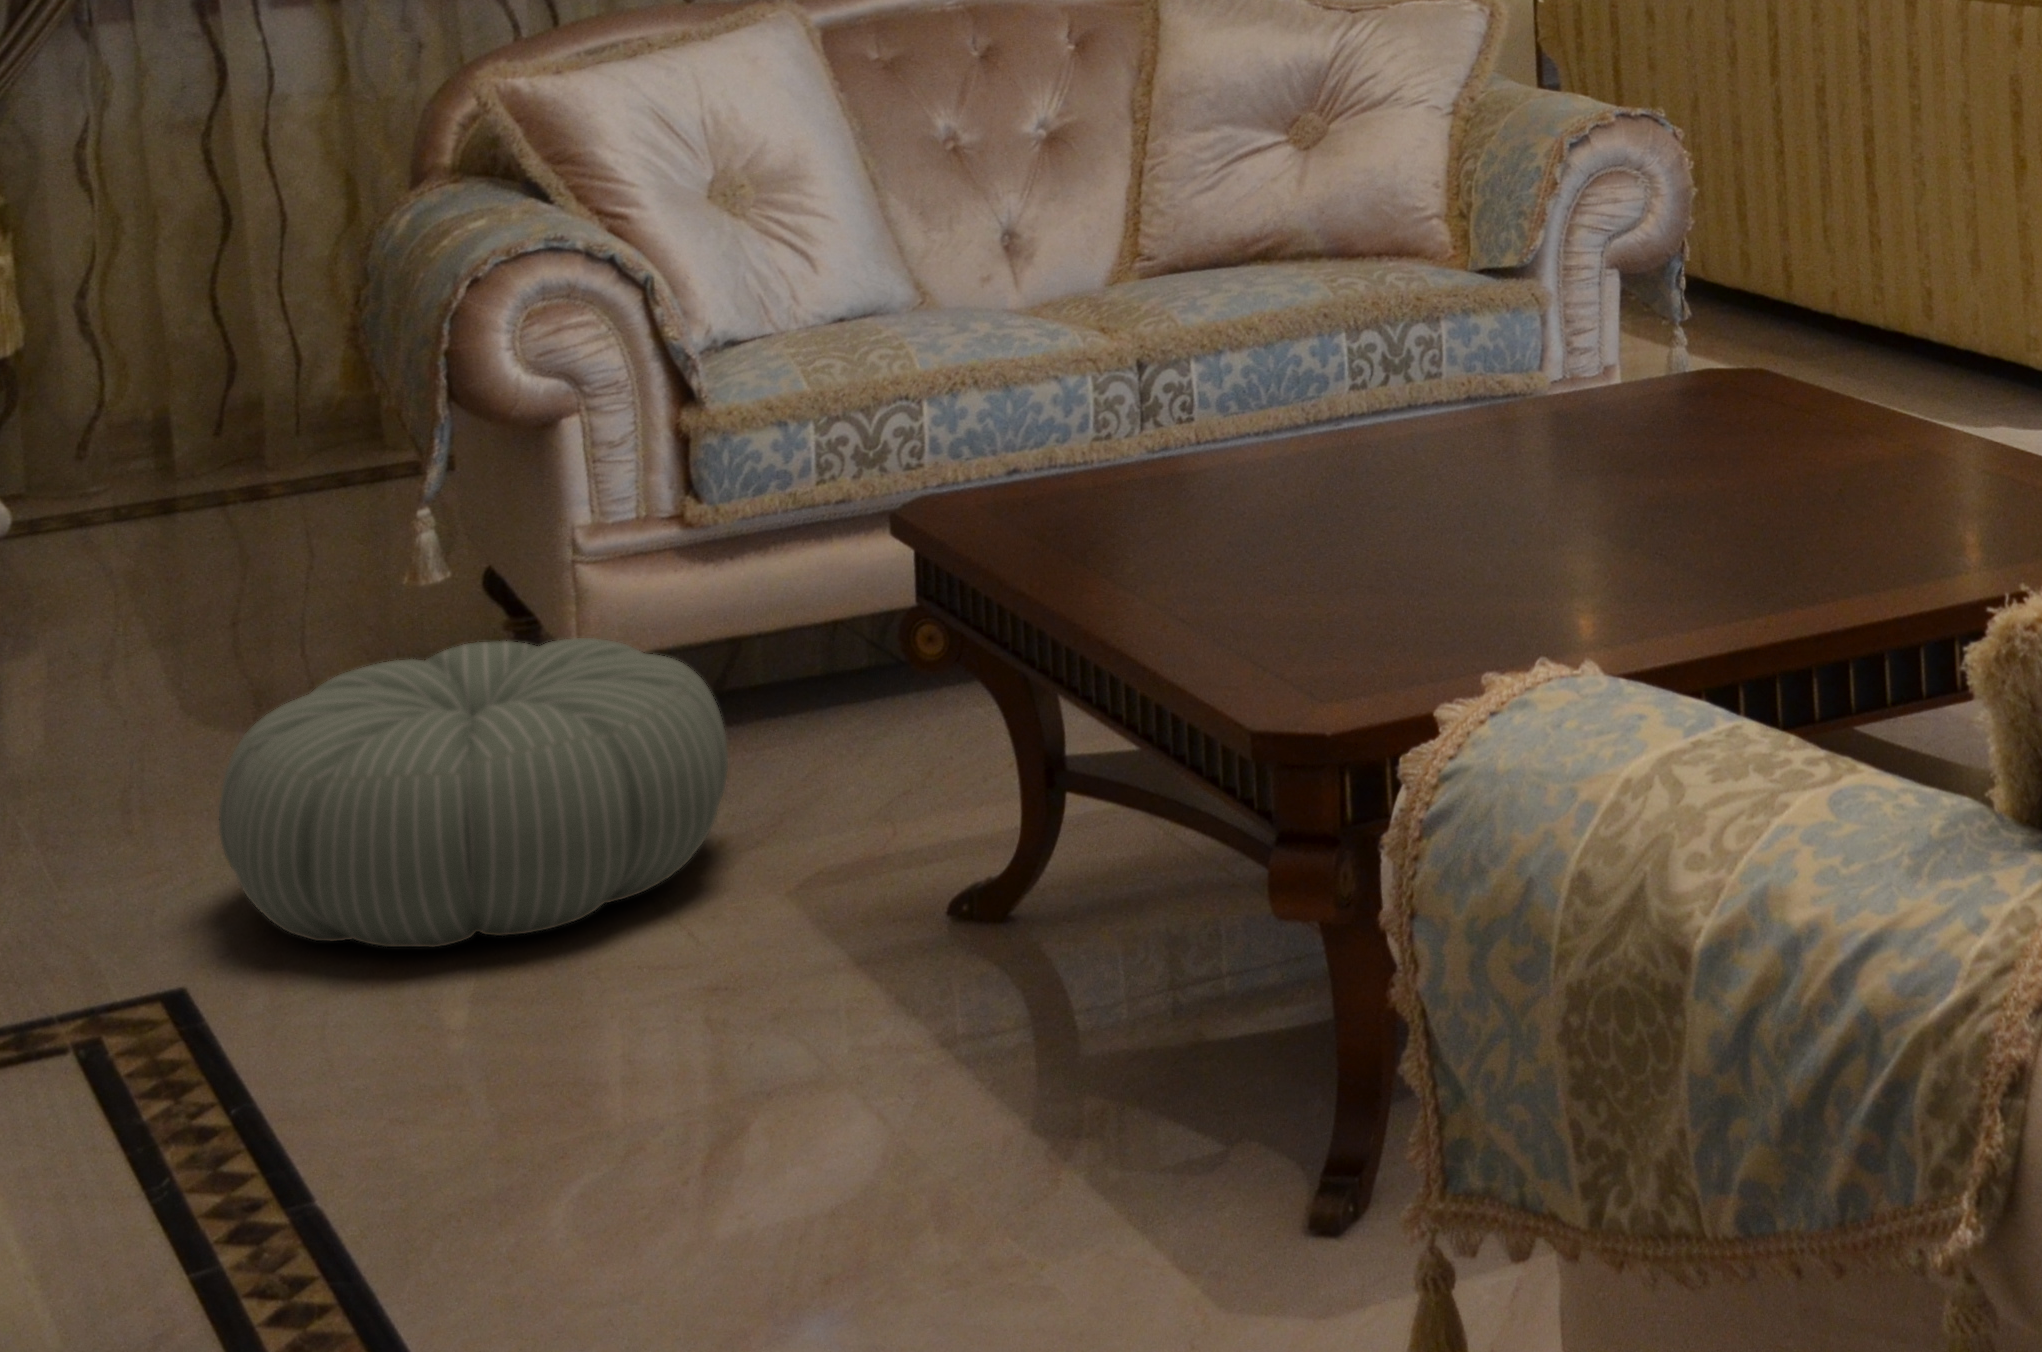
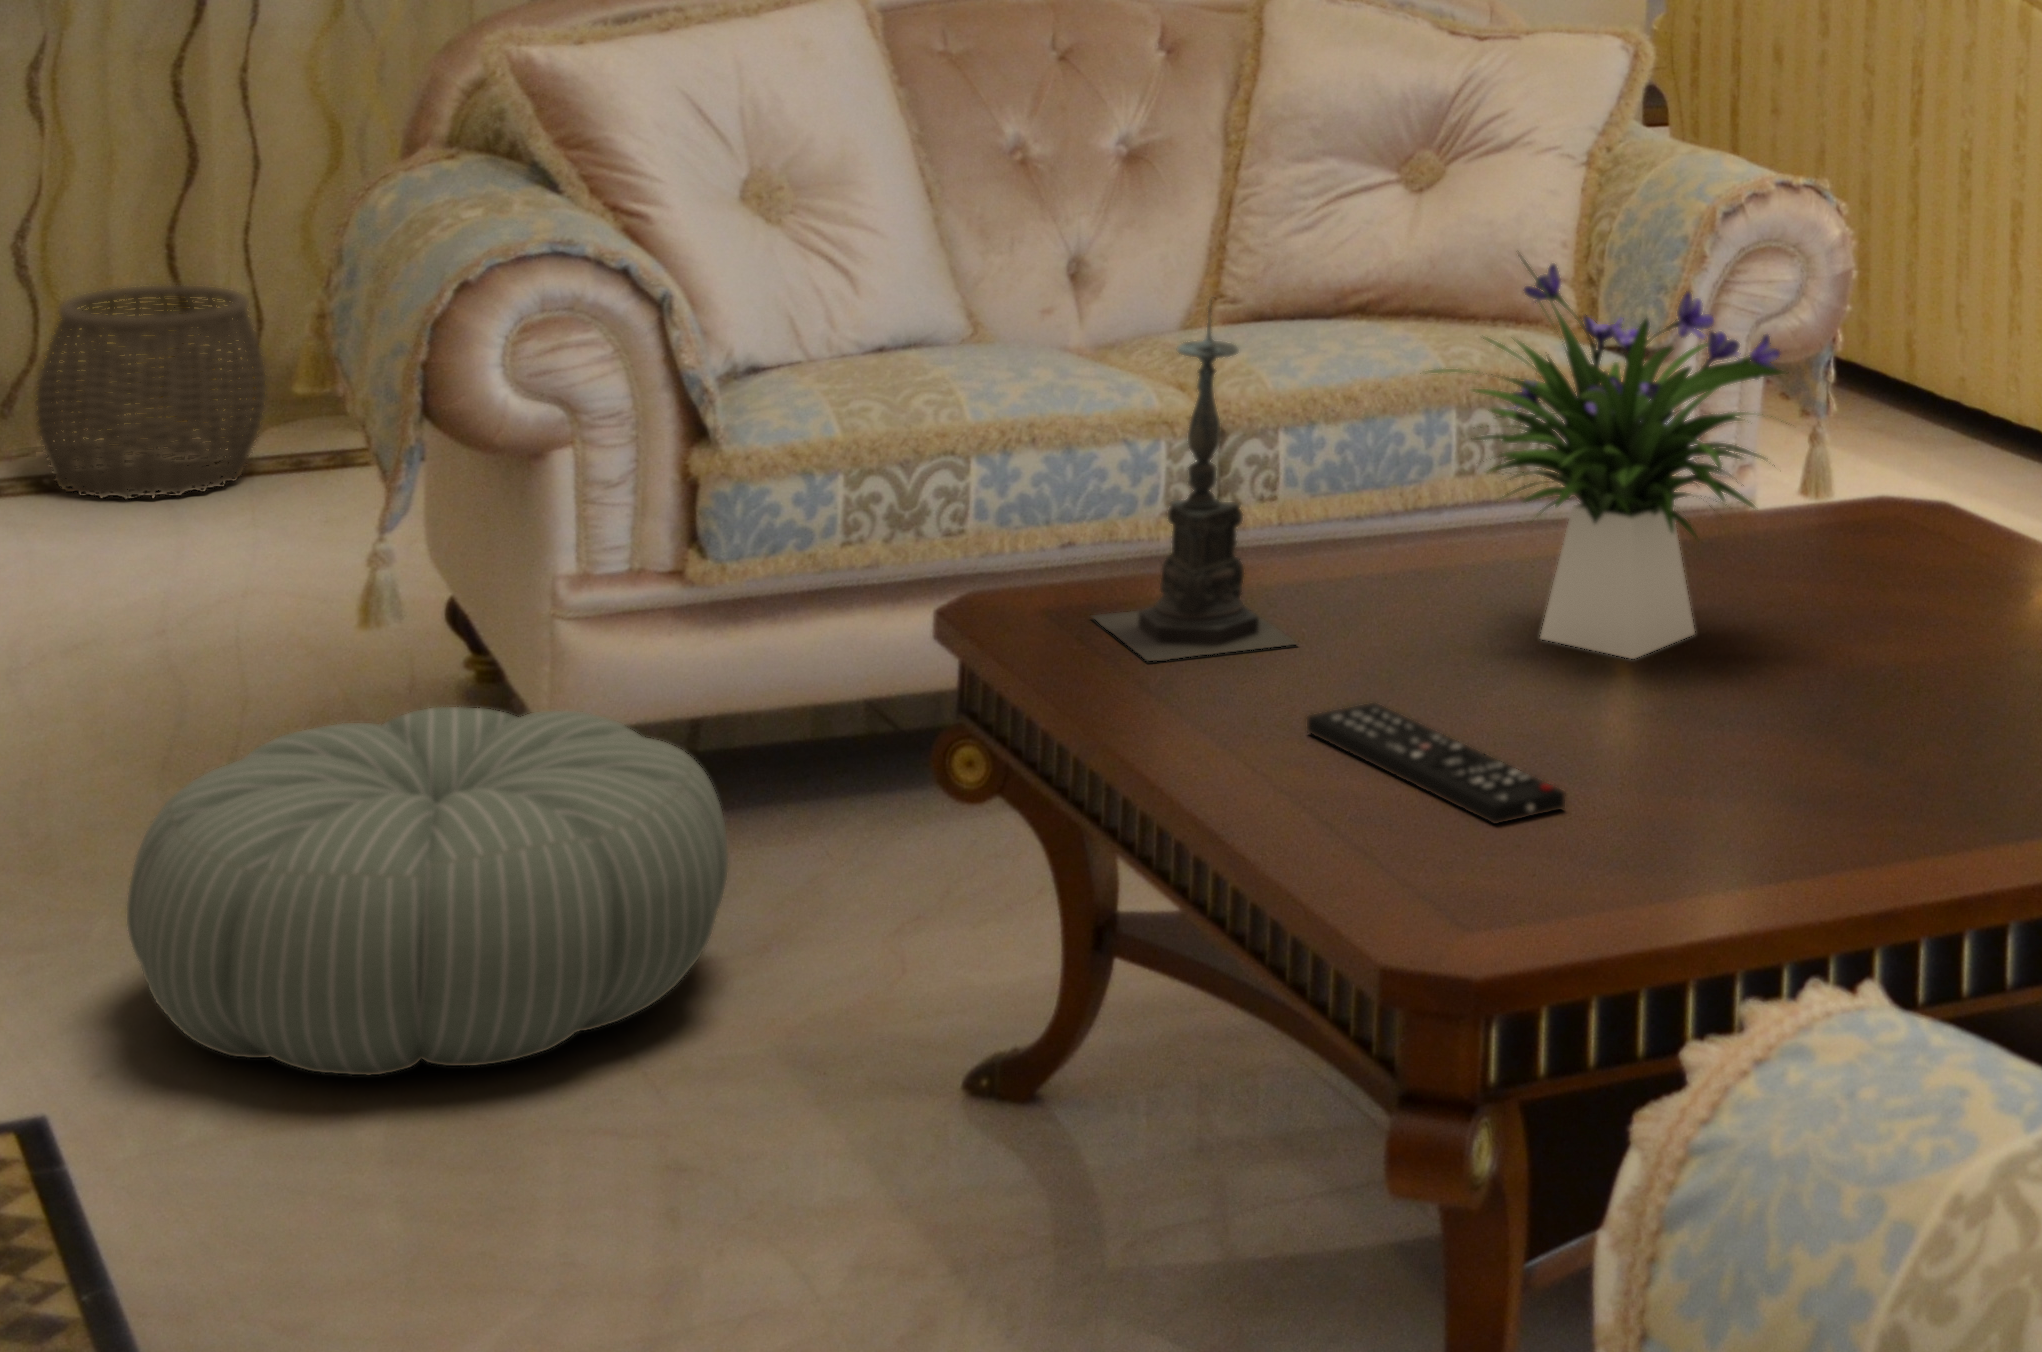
flower arrangement: none [1277,171,1607,513] -> present [1431,258,1783,659]
candle holder: none [1015,231,1194,544] -> present [1093,314,1296,661]
woven basket: none [108,326,314,519] -> present [36,286,267,499]
remote control: none [1195,558,1410,642] -> present [1307,703,1565,823]

